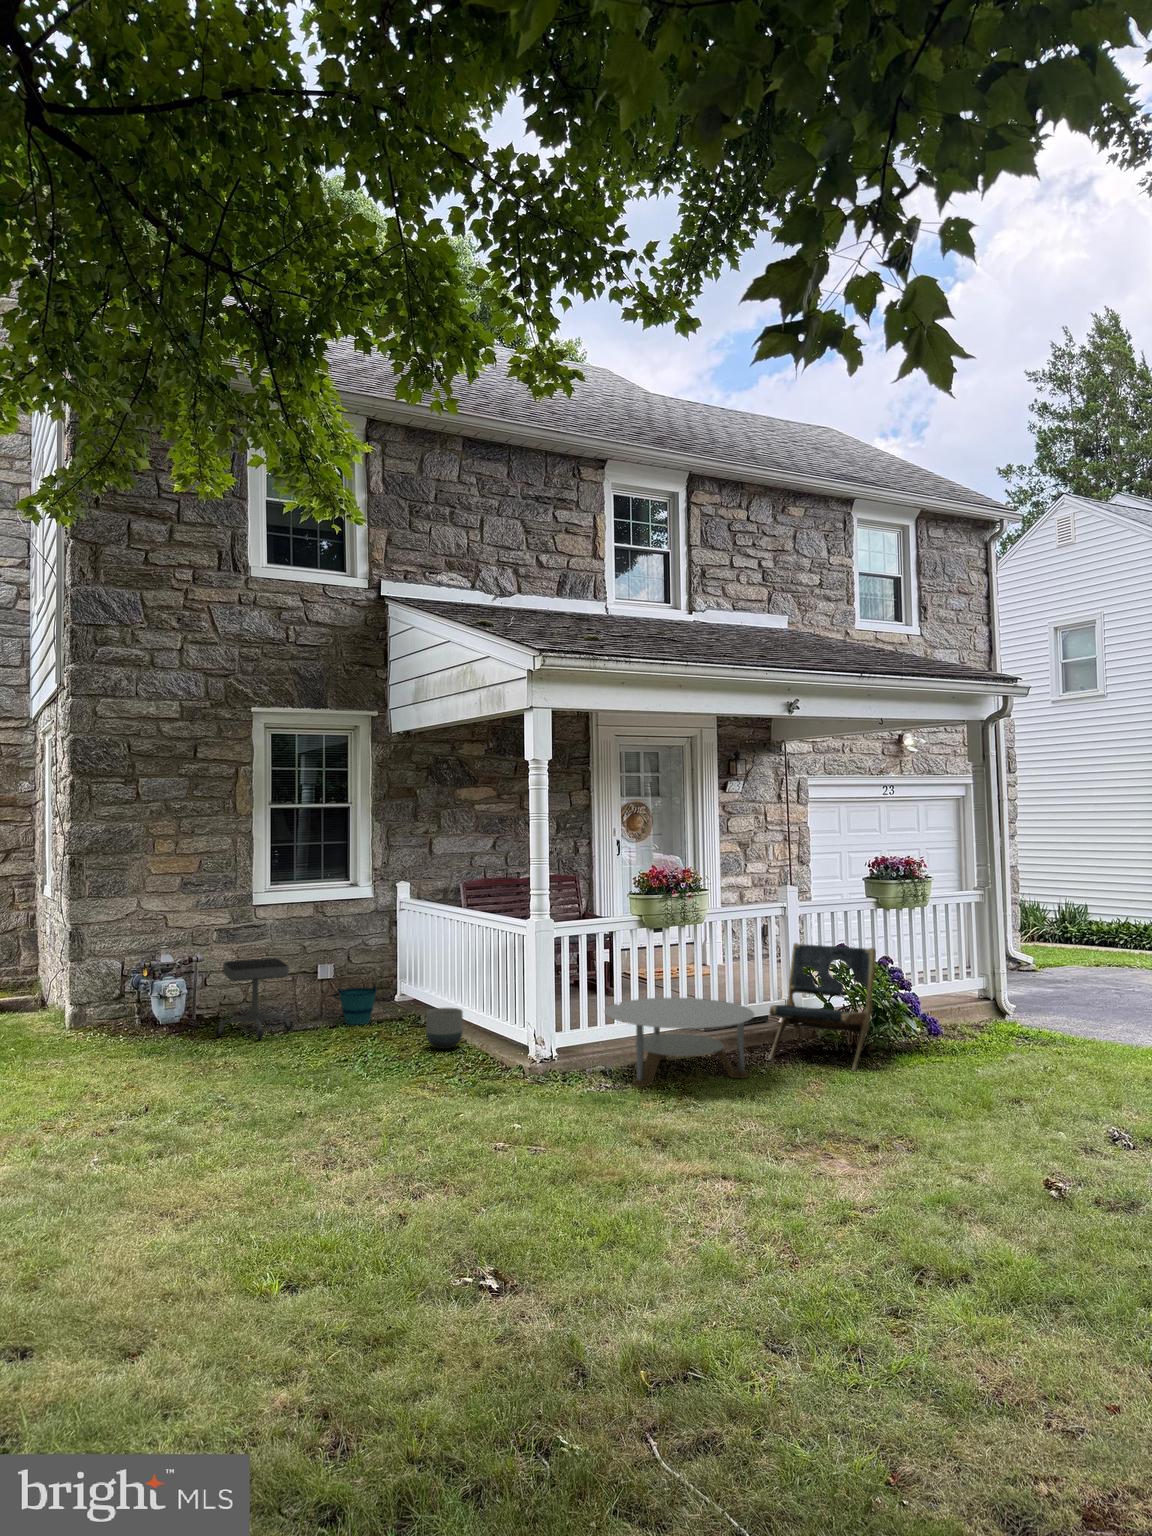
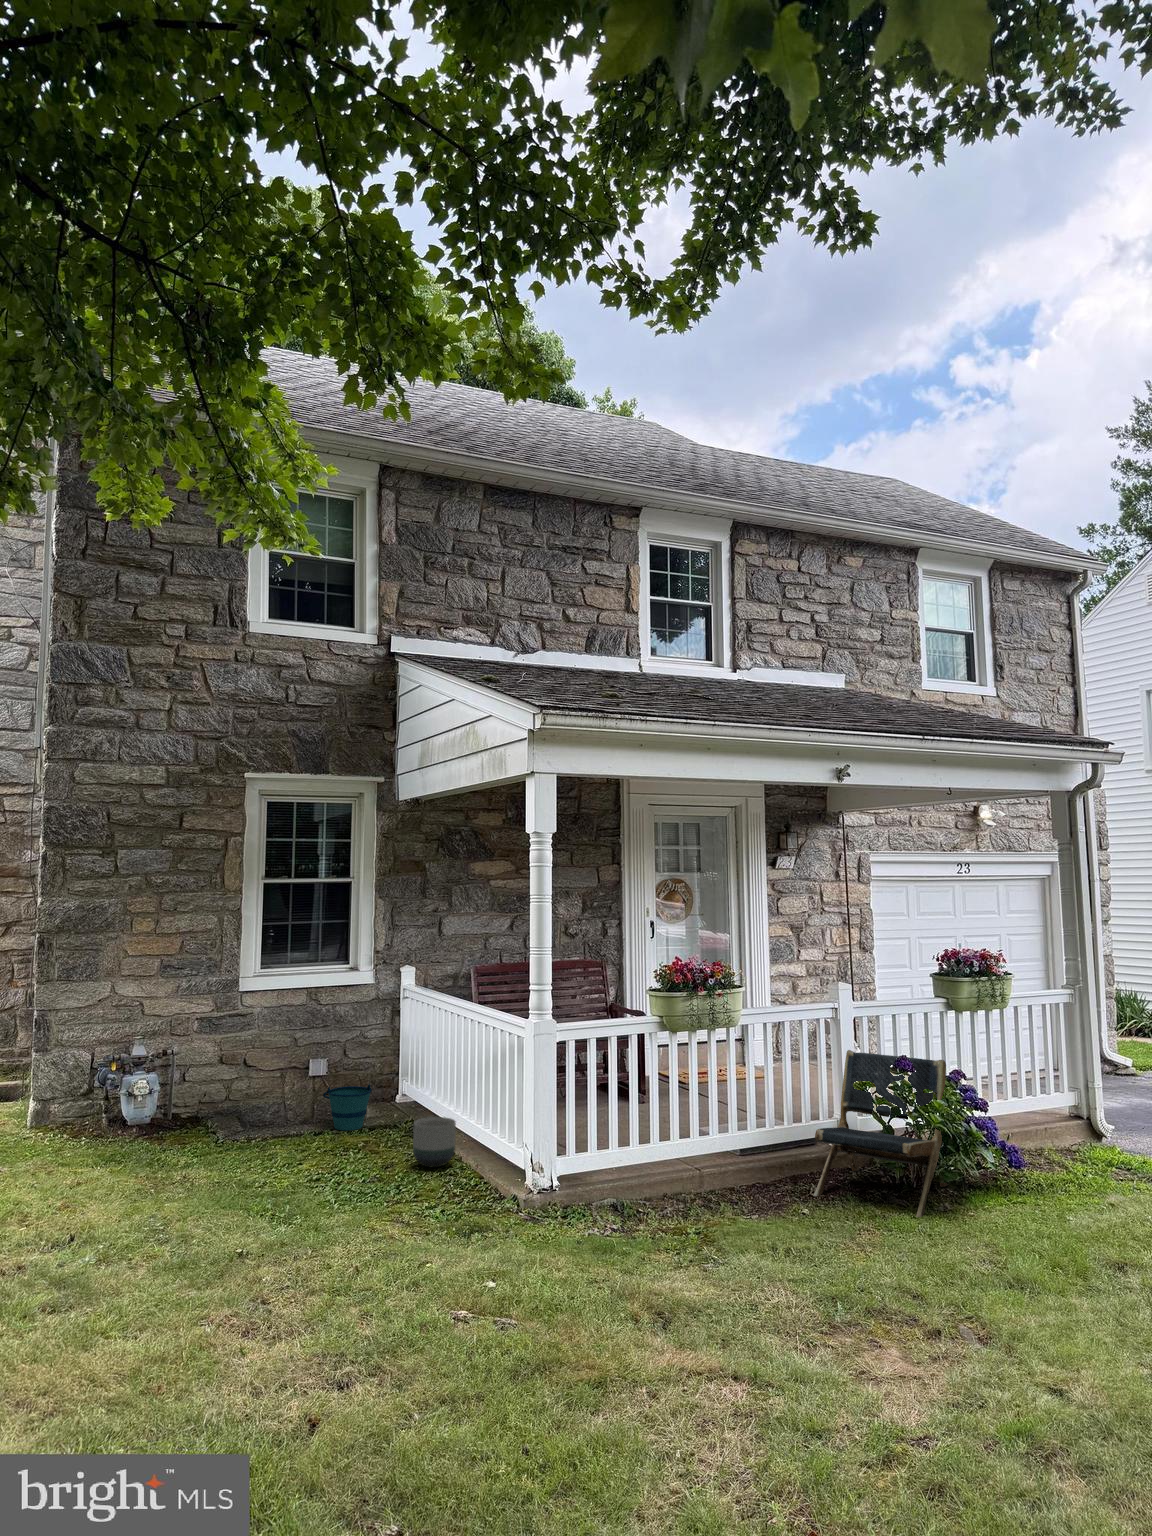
stool: present [214,958,293,1040] -> none [183,1051,274,1148]
round table: present [605,998,754,1087] -> none [612,1115,793,1232]

